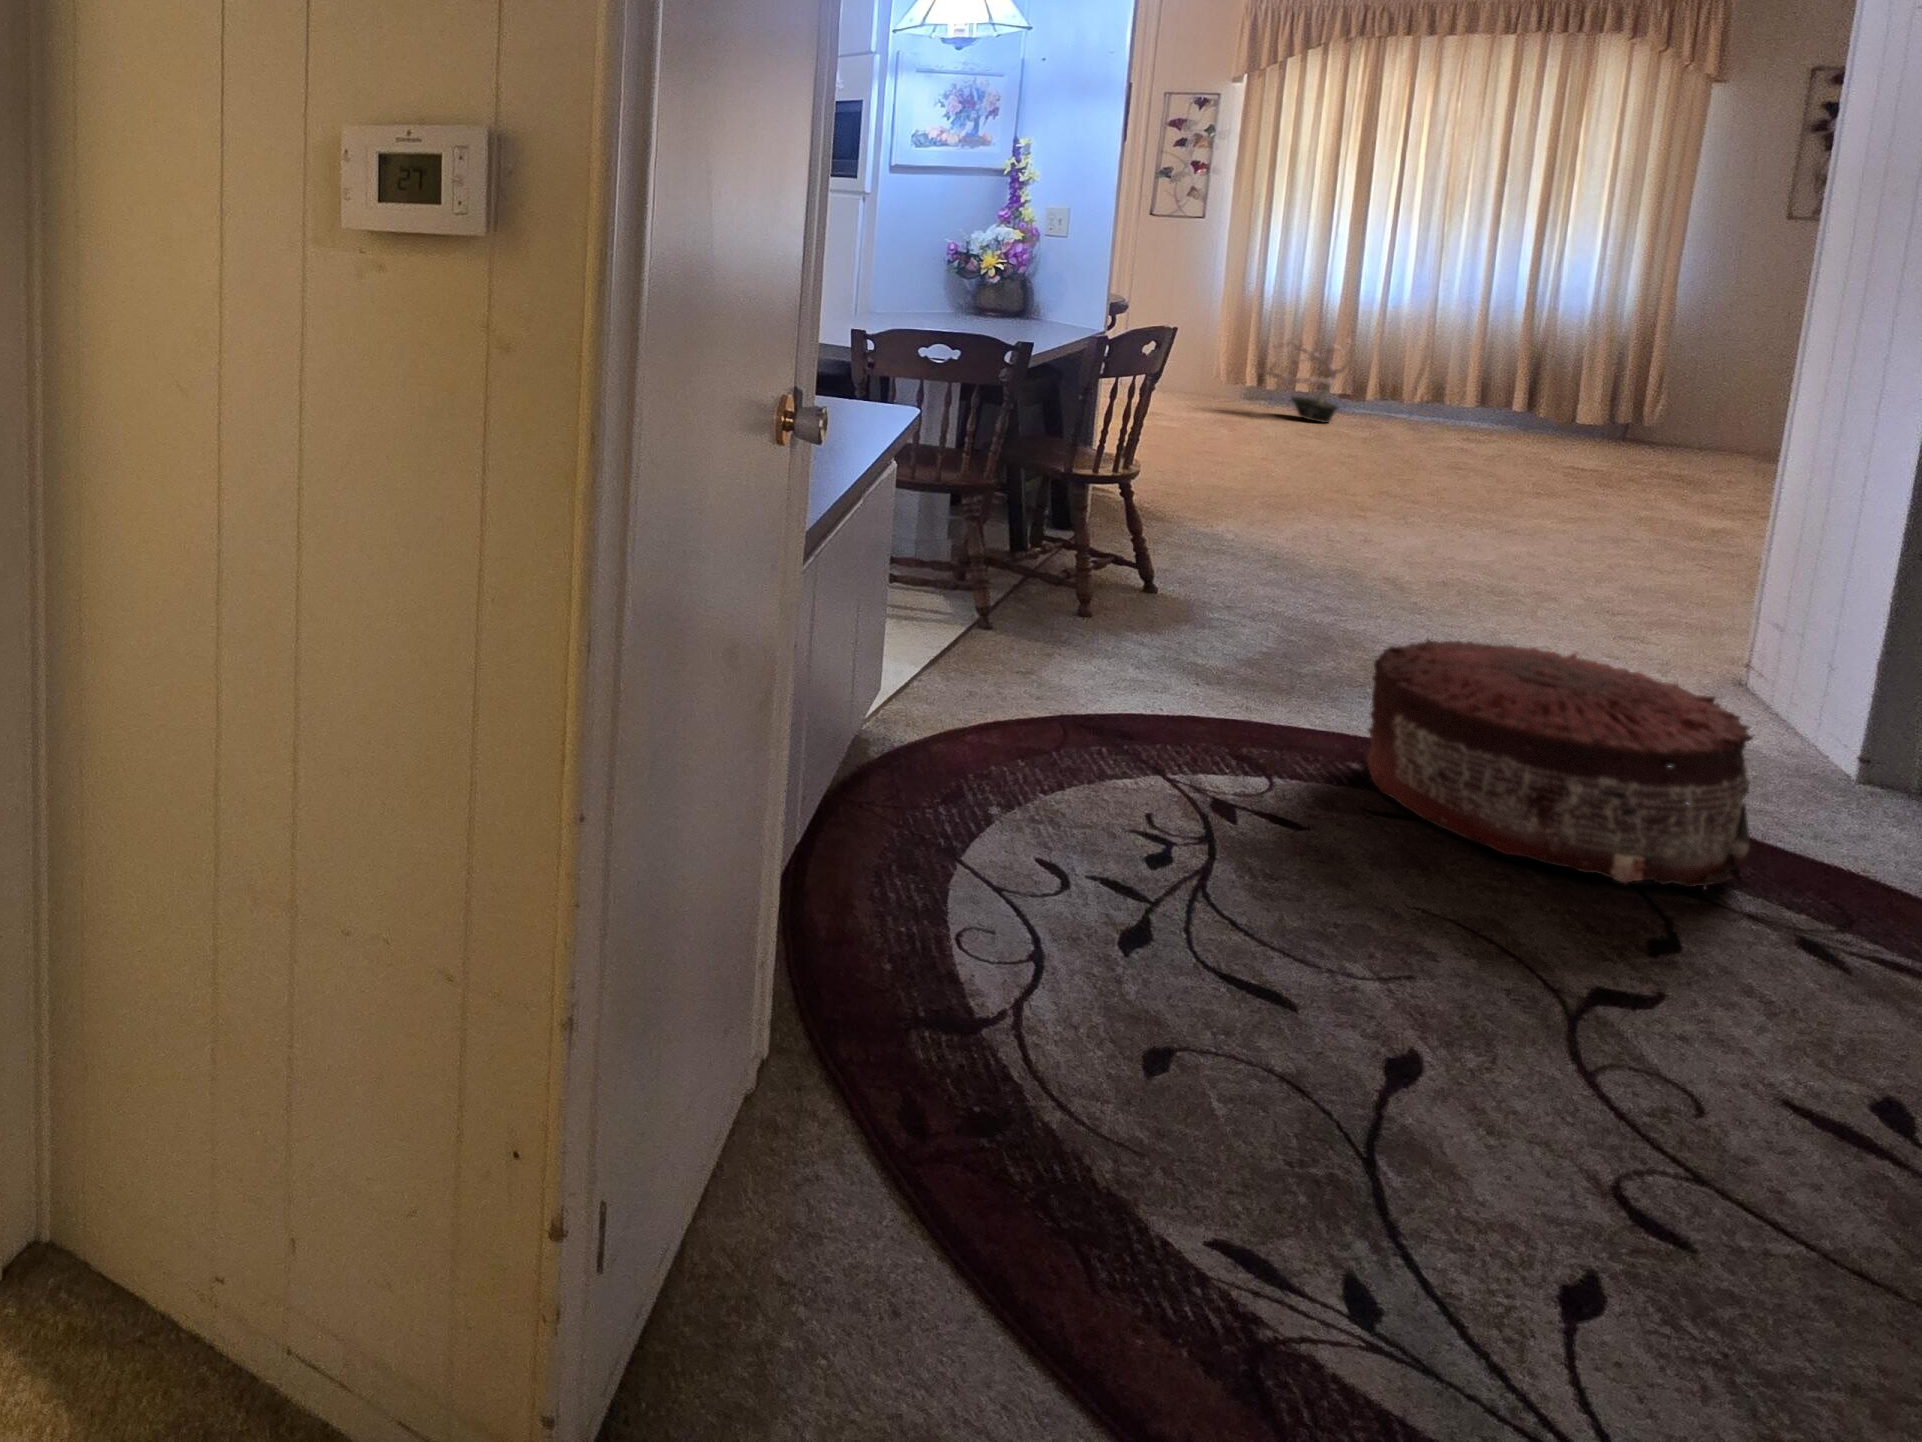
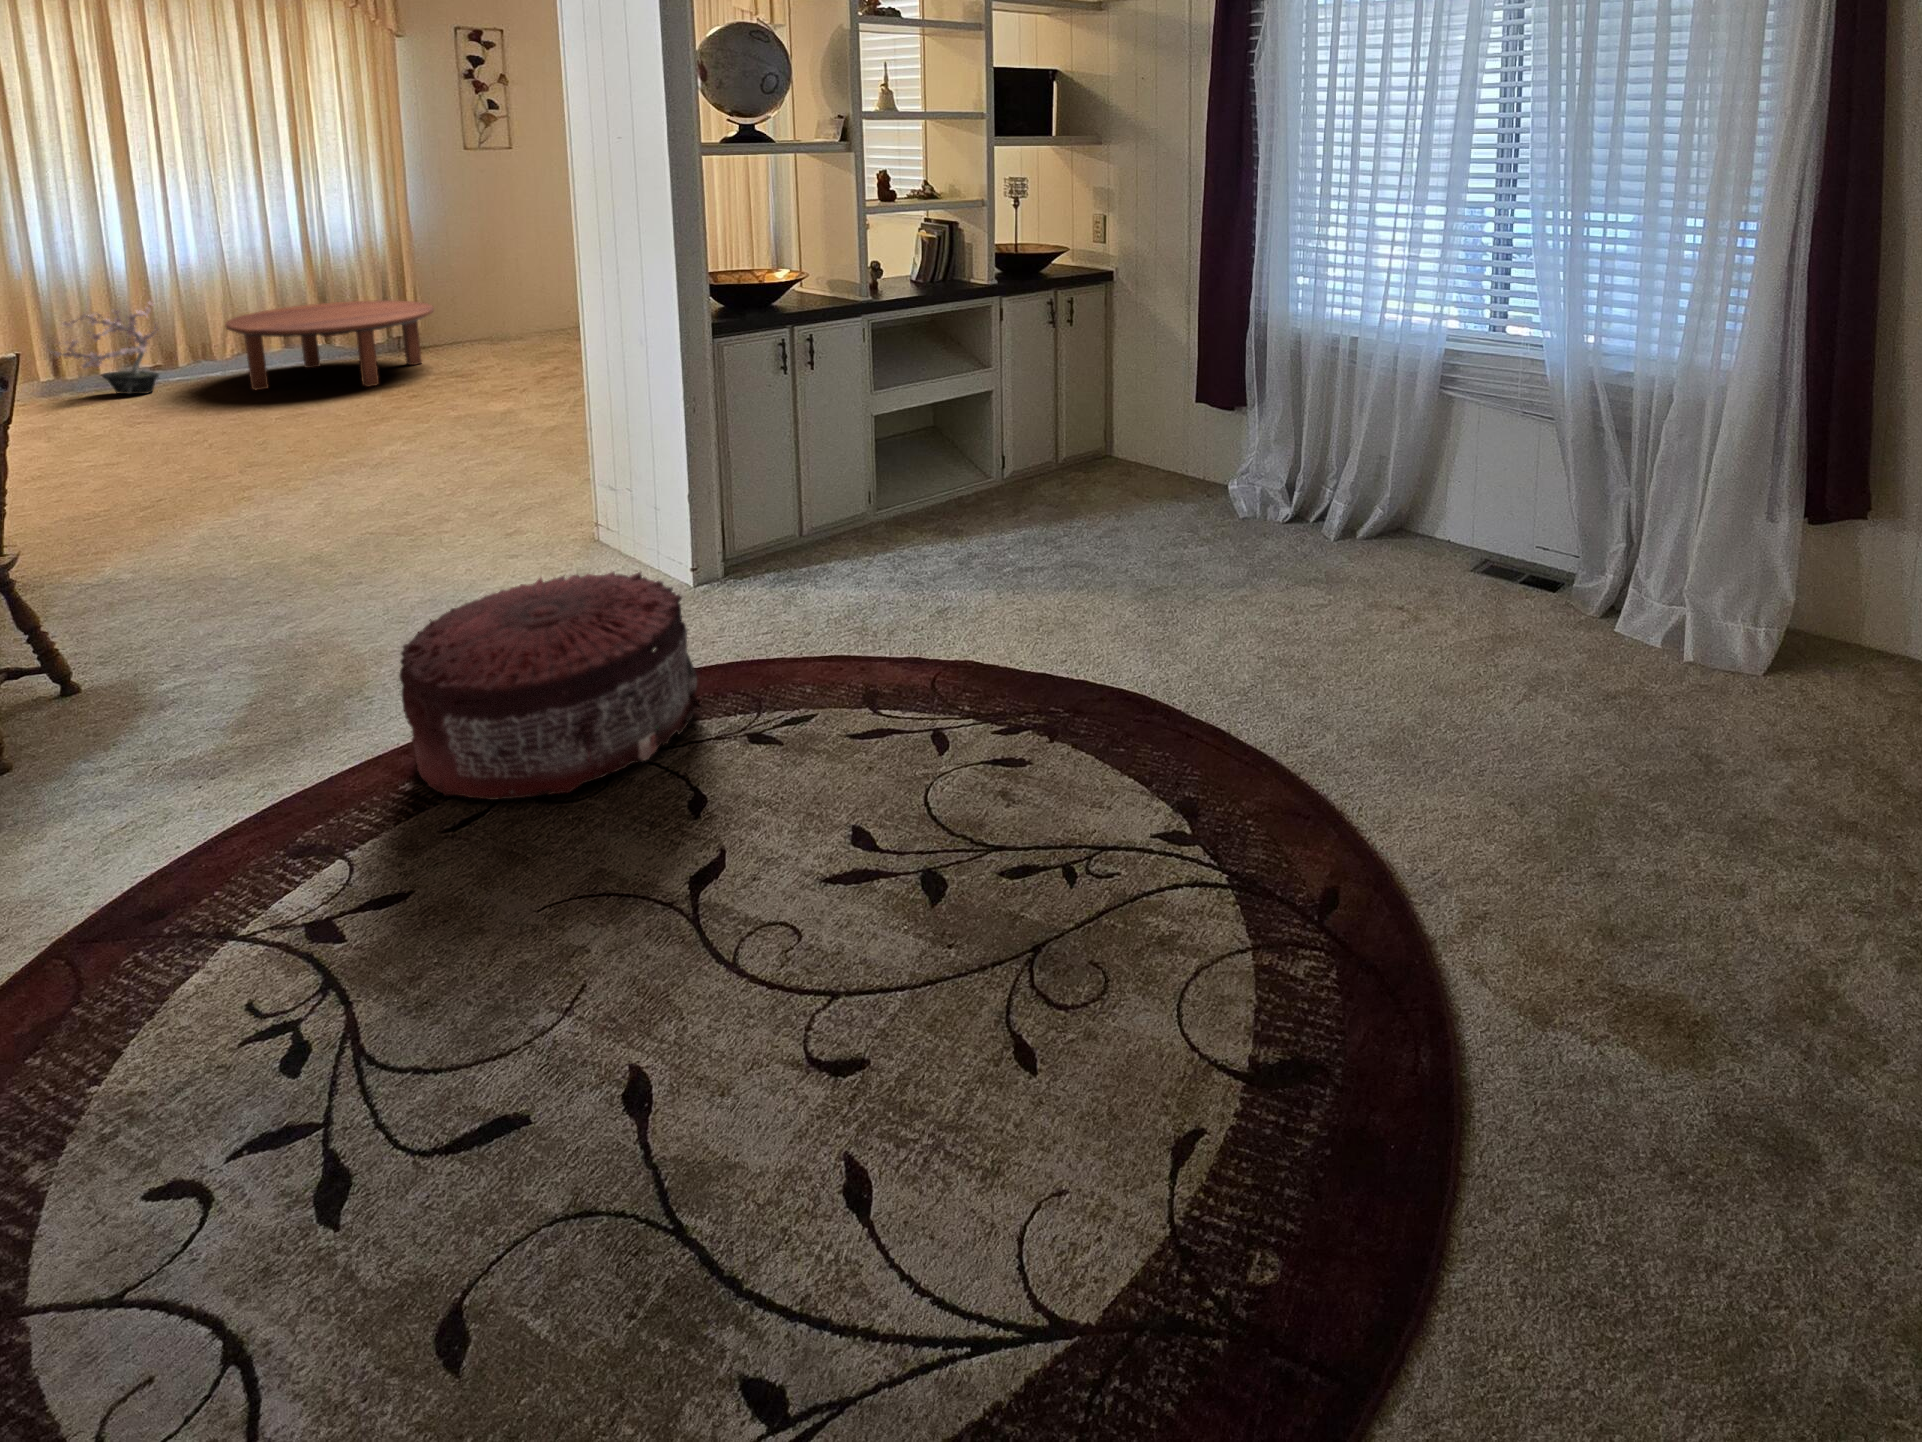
coffee table: none [1412,368,1667,470] -> present [225,300,434,390]

